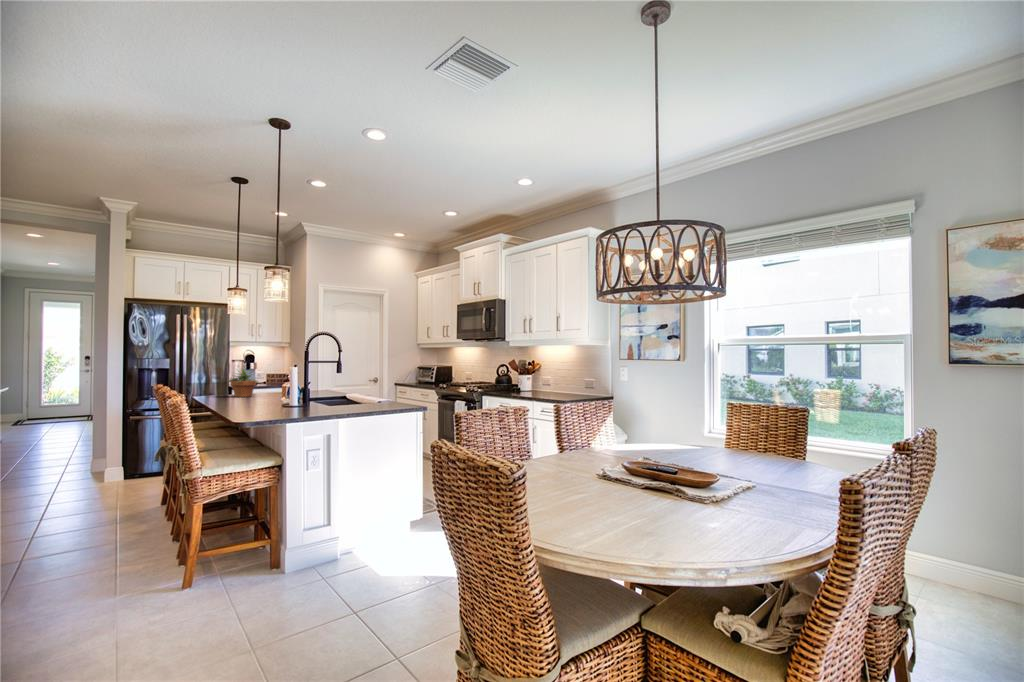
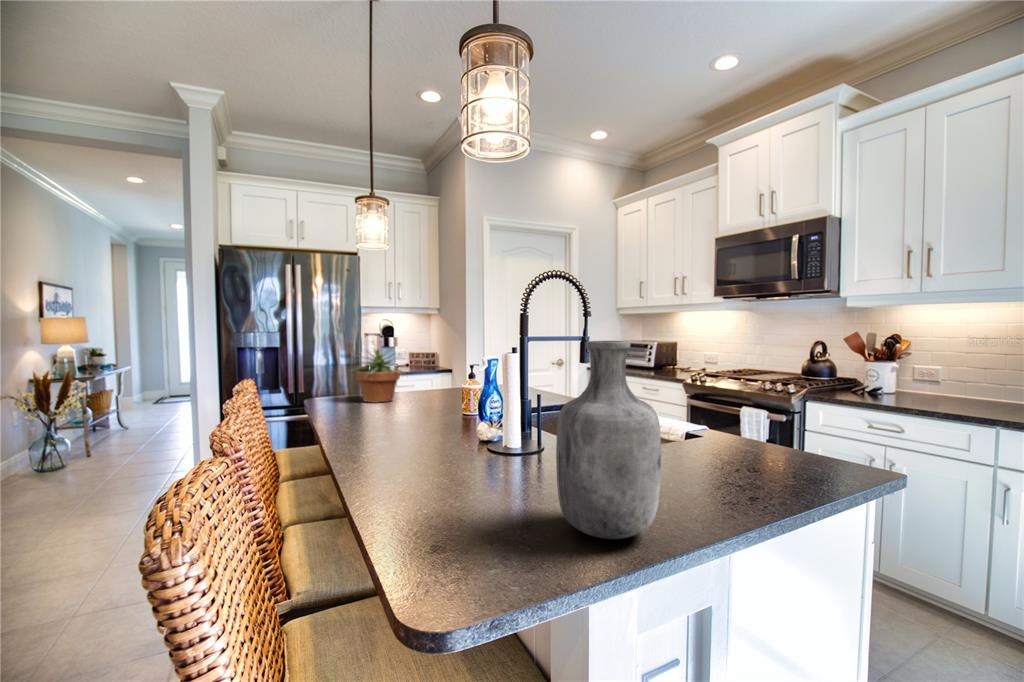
vase: none [297,363,325,413] -> present [556,341,661,539]

